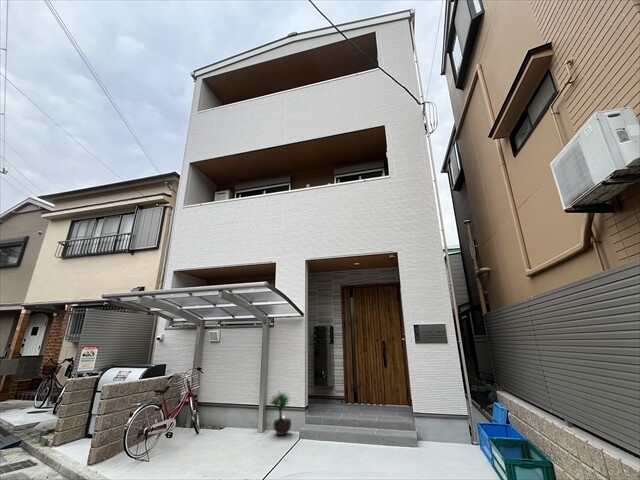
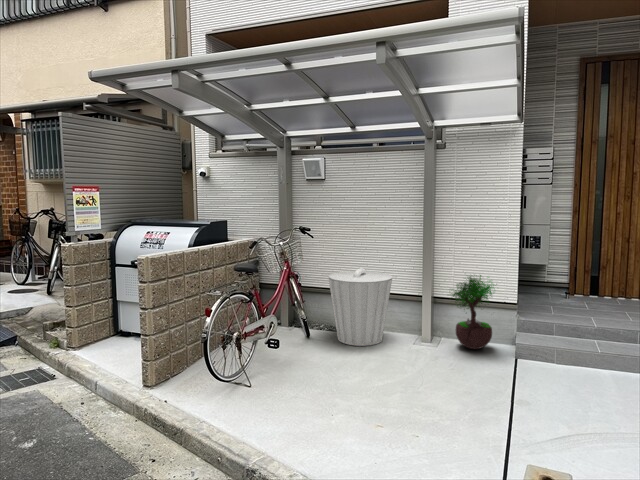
trash can: none [212,390,246,436] -> present [328,268,392,346]

